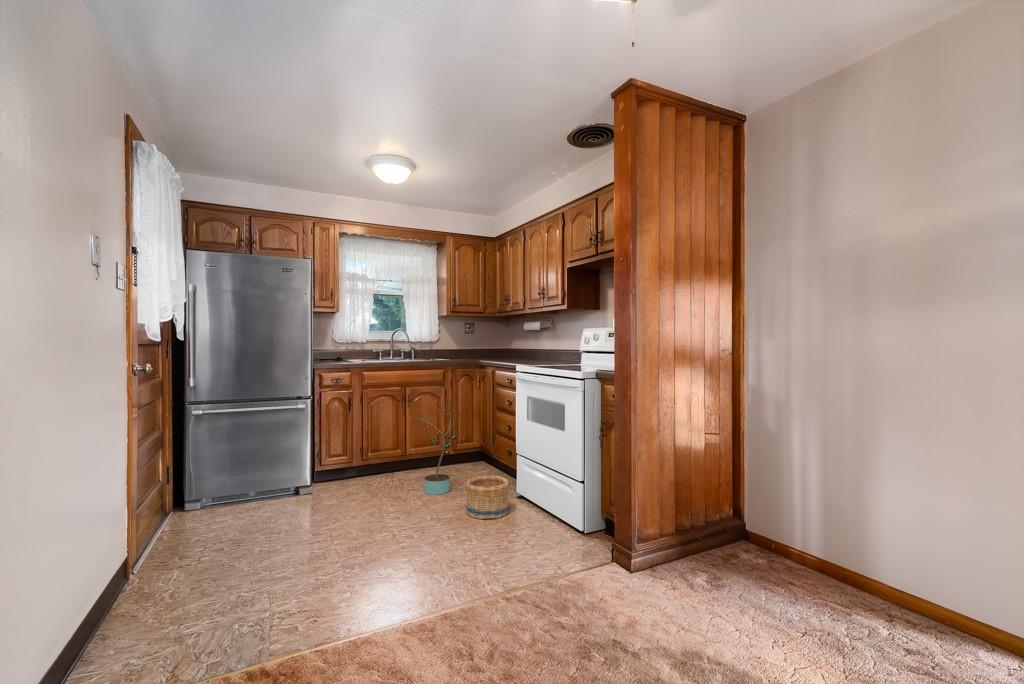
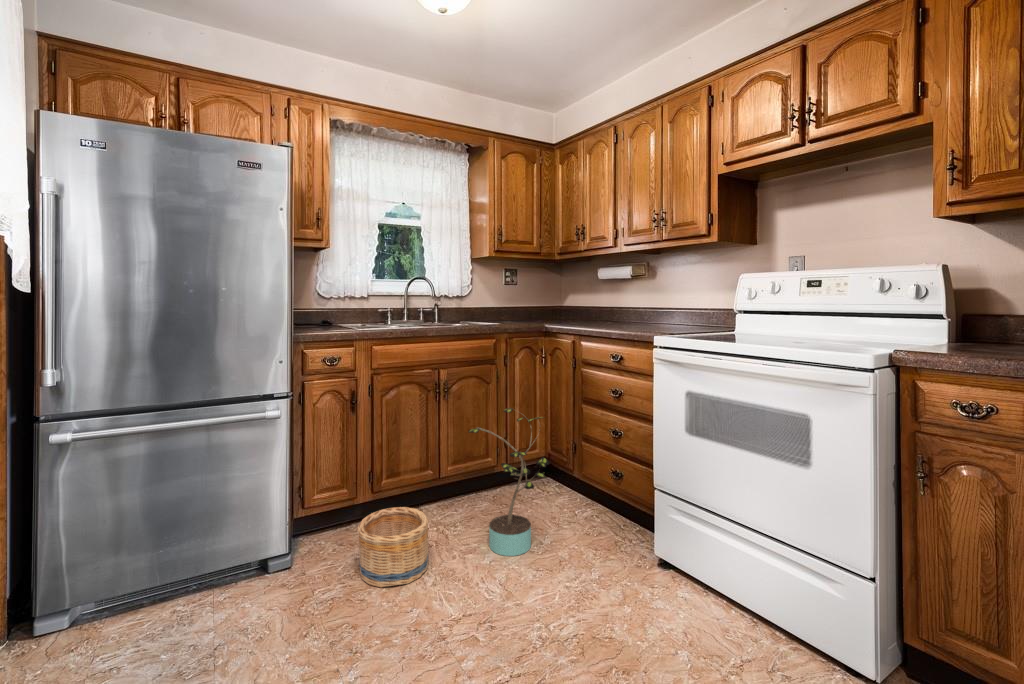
basket: present [466,476,509,519] -> present [357,507,429,587]

